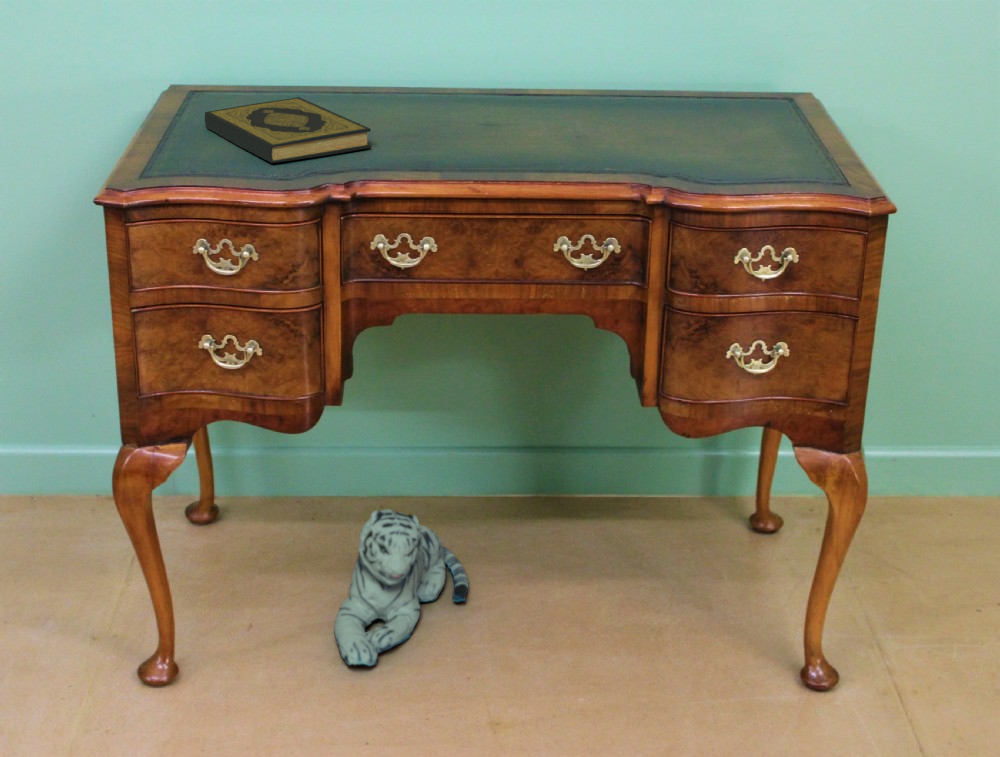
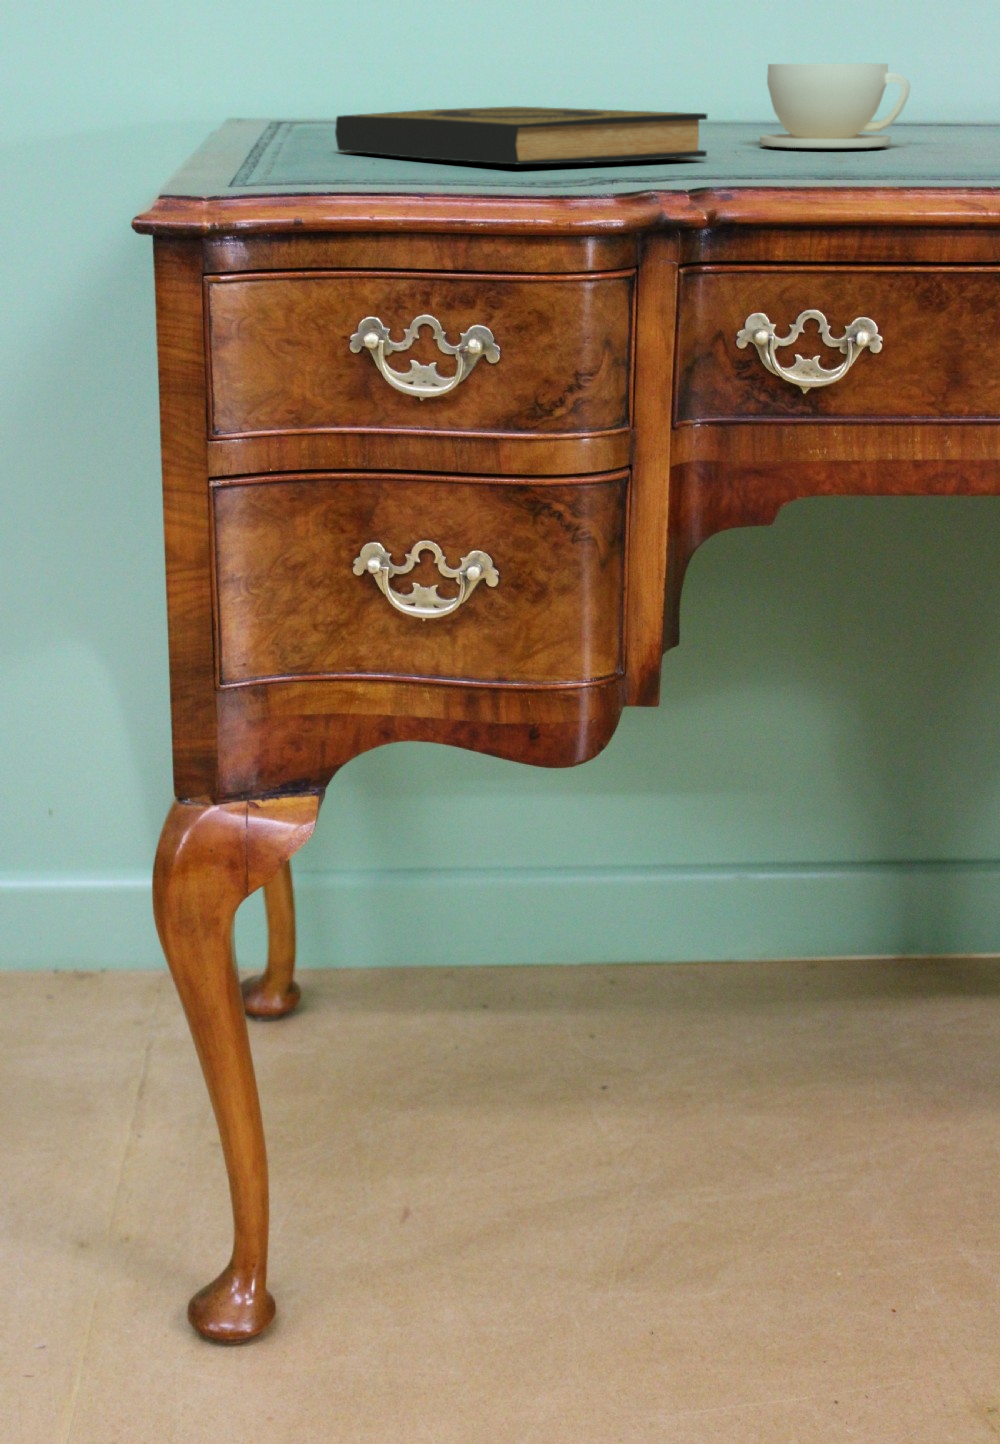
coffee cup: none [417,79,486,129] -> present [760,64,910,148]
plush toy: present [334,509,469,666] -> none [585,958,844,1291]

